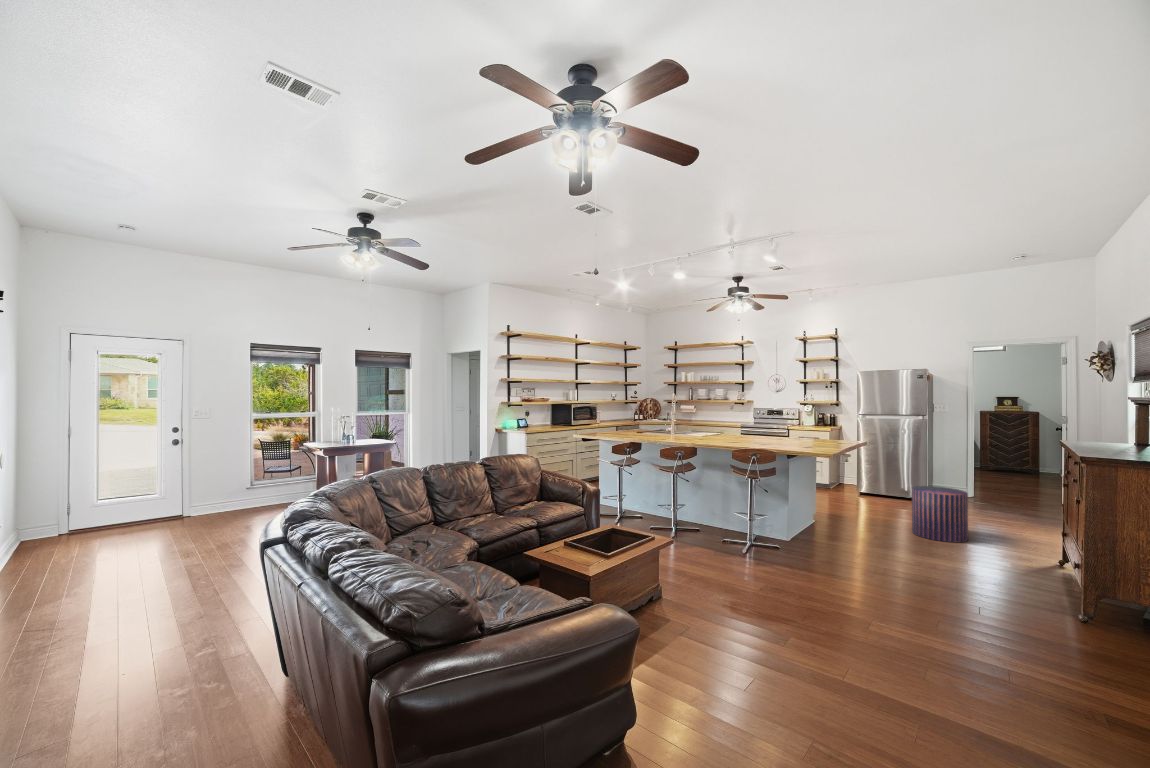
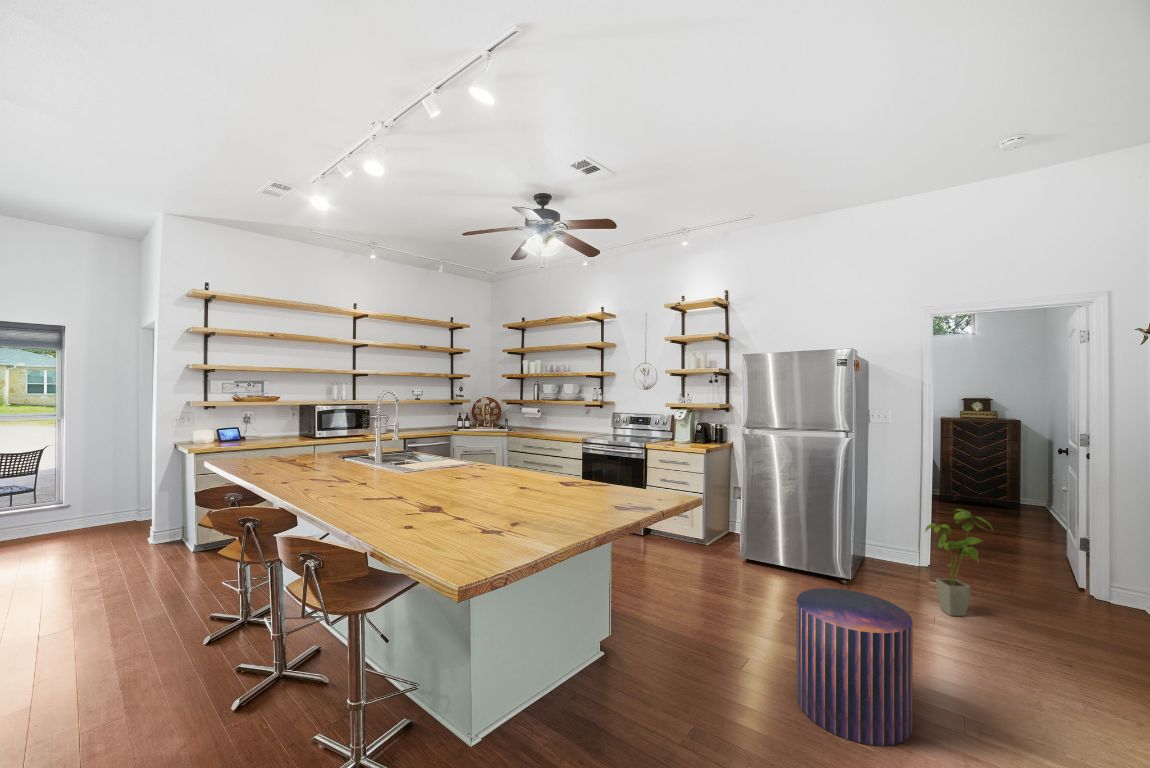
house plant: none [972,456,1010,514] -> present [925,509,993,616]

